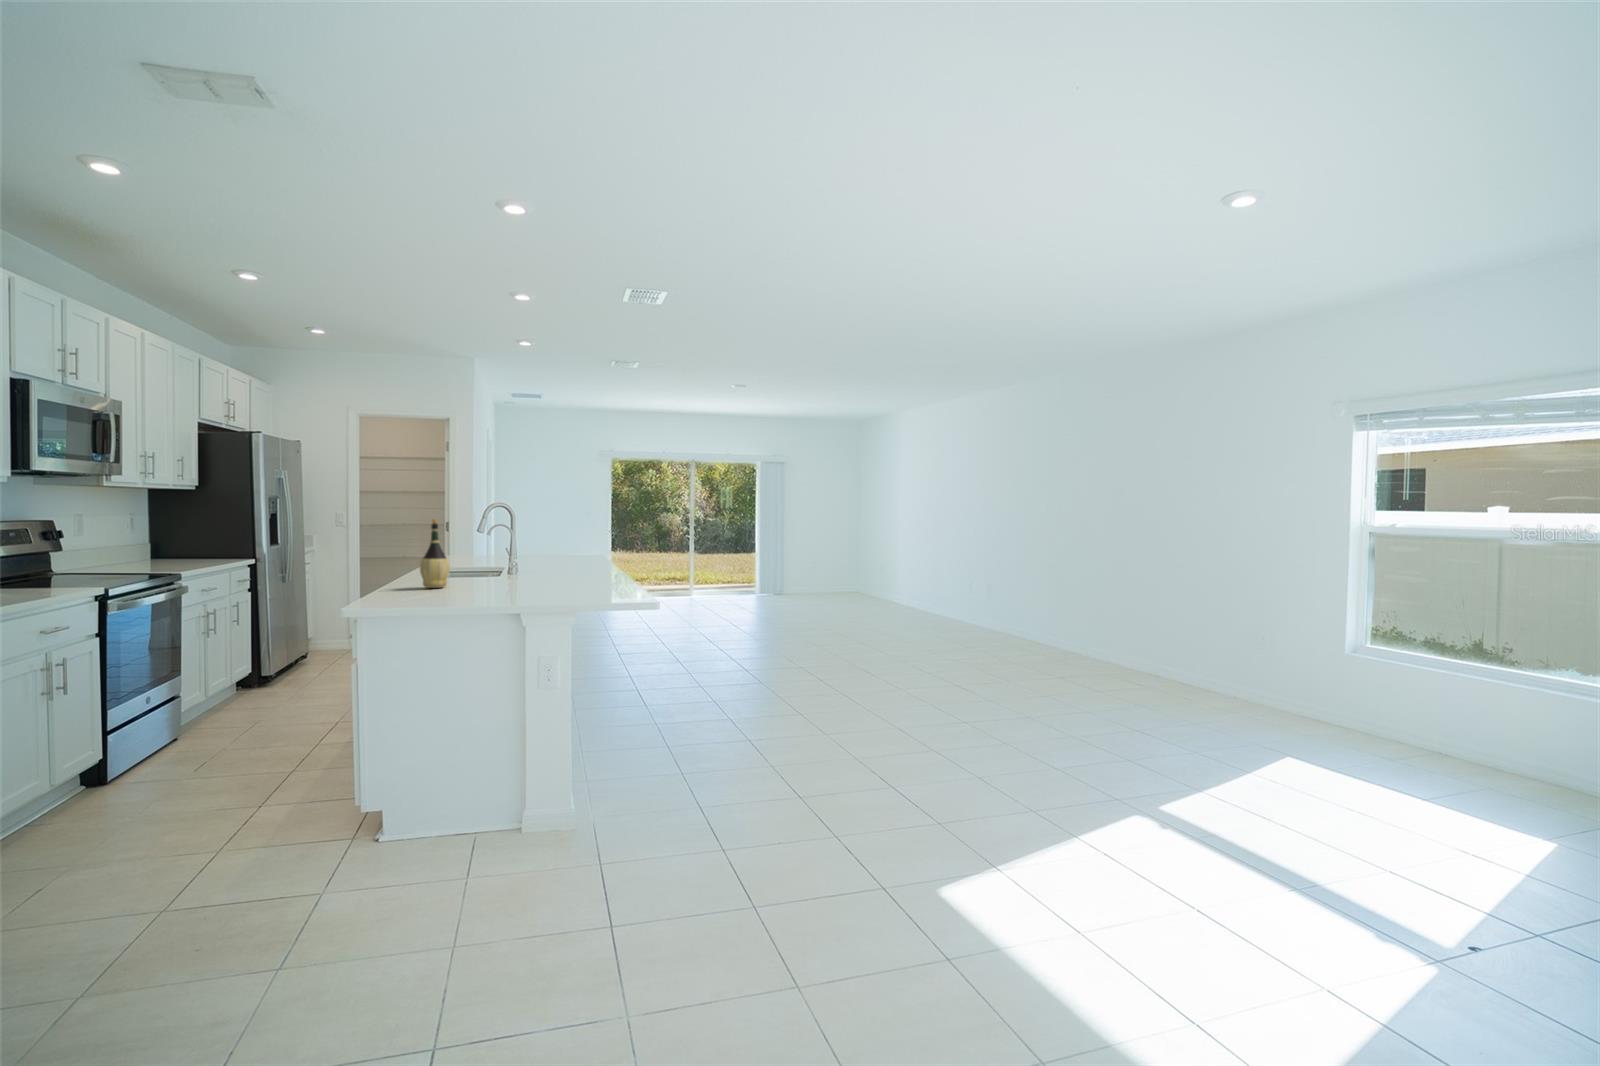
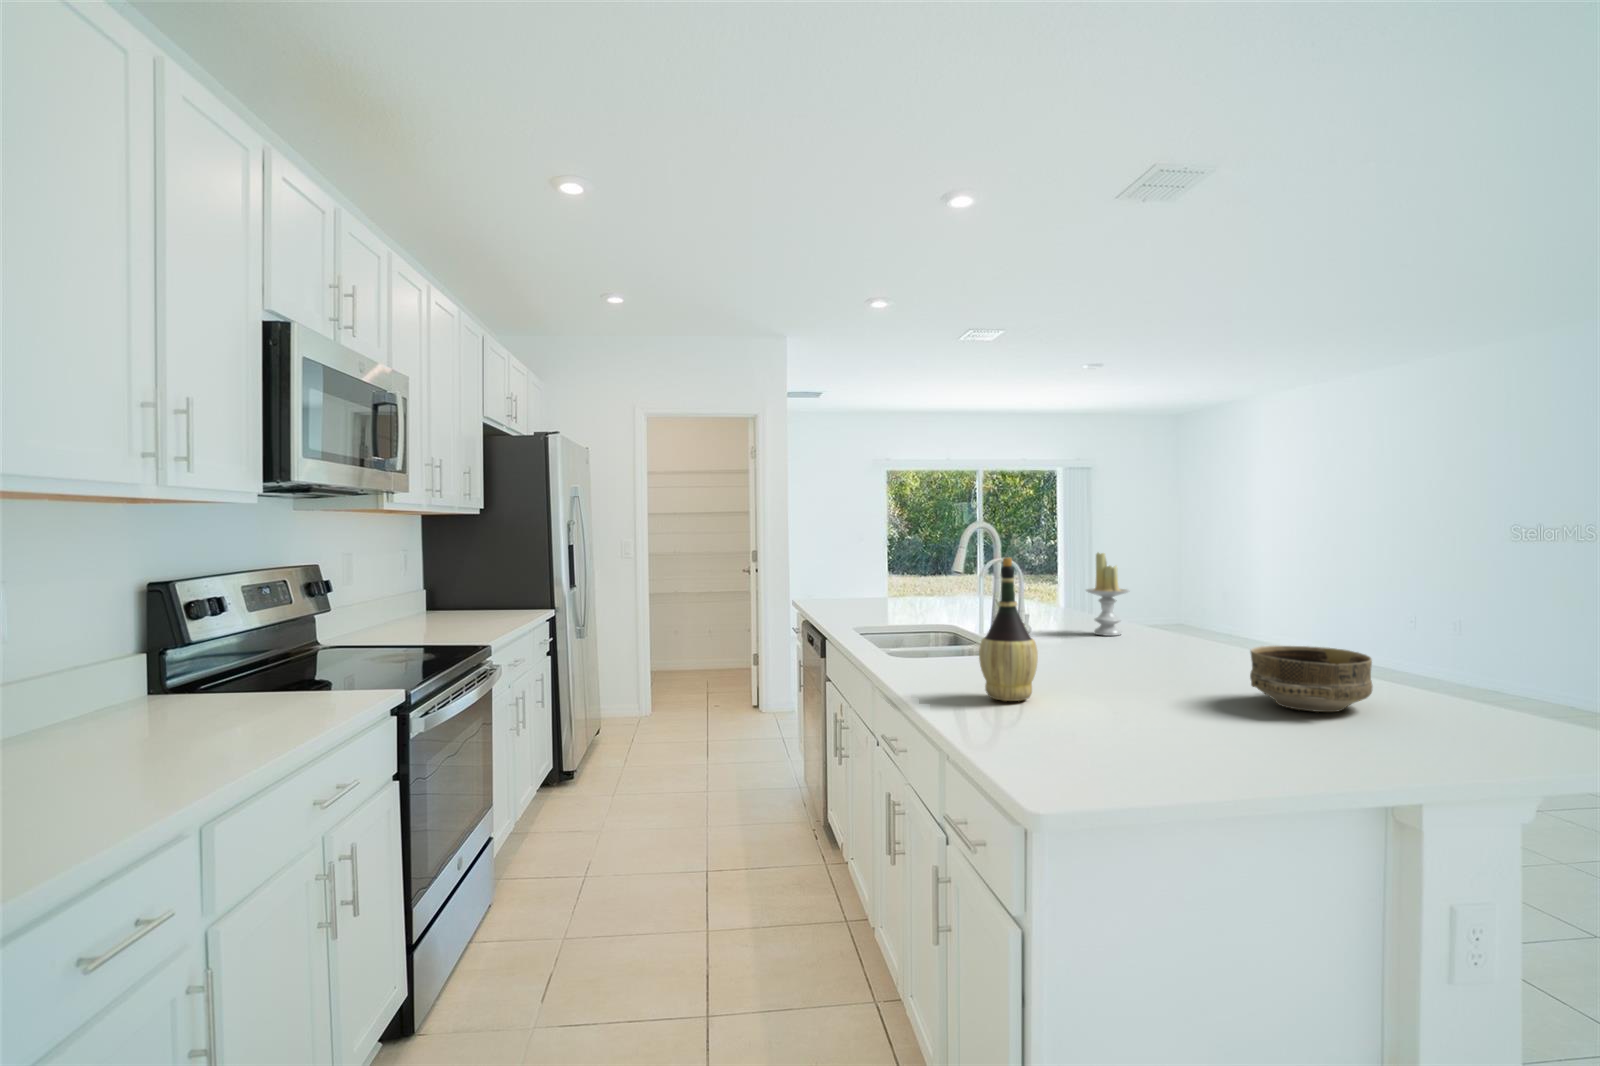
candle: none [557,522,582,568] -> present [1086,553,1129,636]
ceramic bowl: none [526,562,585,588] -> present [1250,646,1372,712]

